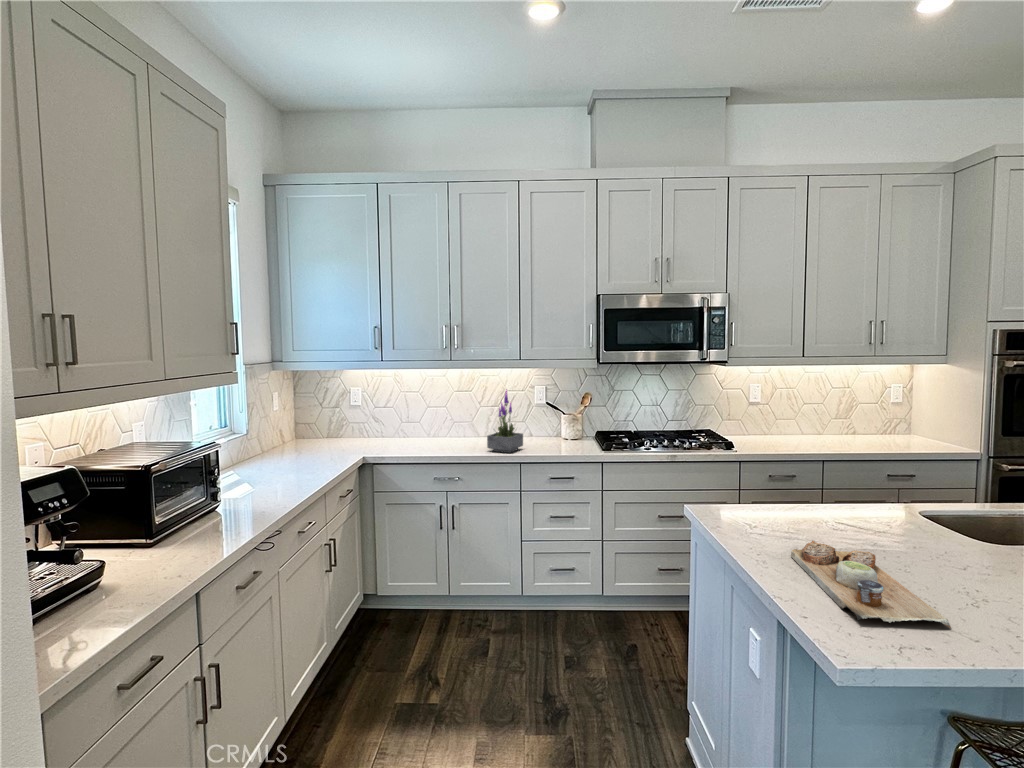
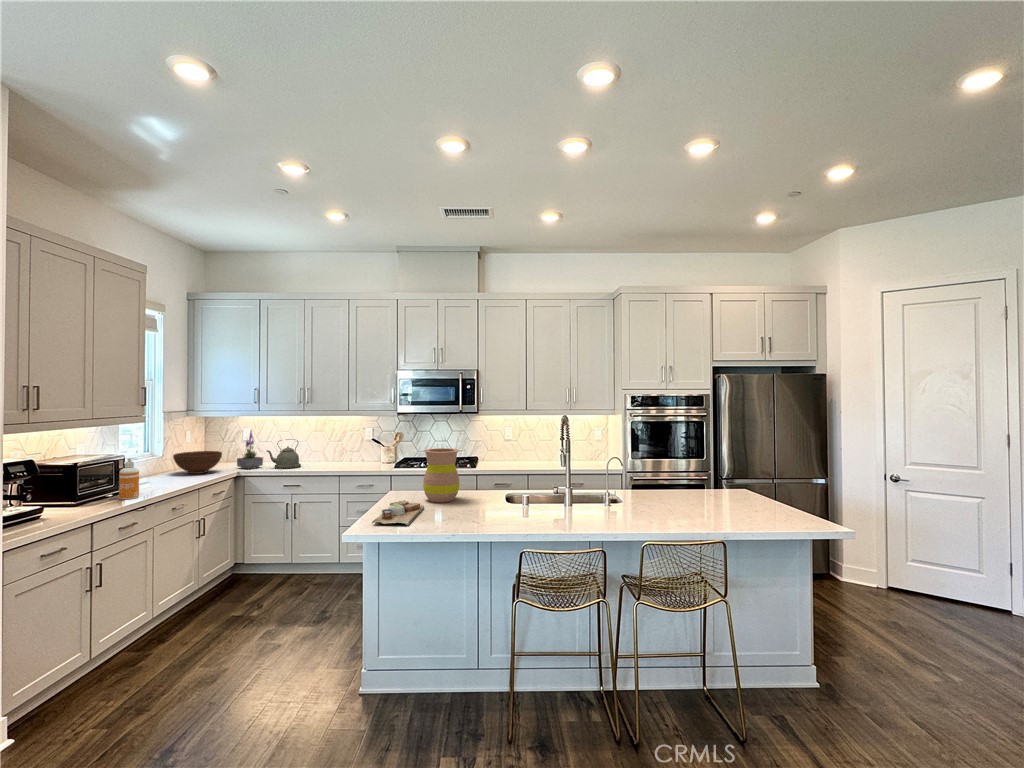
potted plant: present [487,389,523,453] -> present [237,431,263,469]
kettle: none [399,404,448,451] -> present [266,441,301,469]
fruit bowl: none [267,425,338,462] -> present [173,451,222,474]
vase: none [803,428,887,539] -> present [423,448,460,502]
soap dispenser: none [218,449,252,525] -> present [119,458,139,499]

